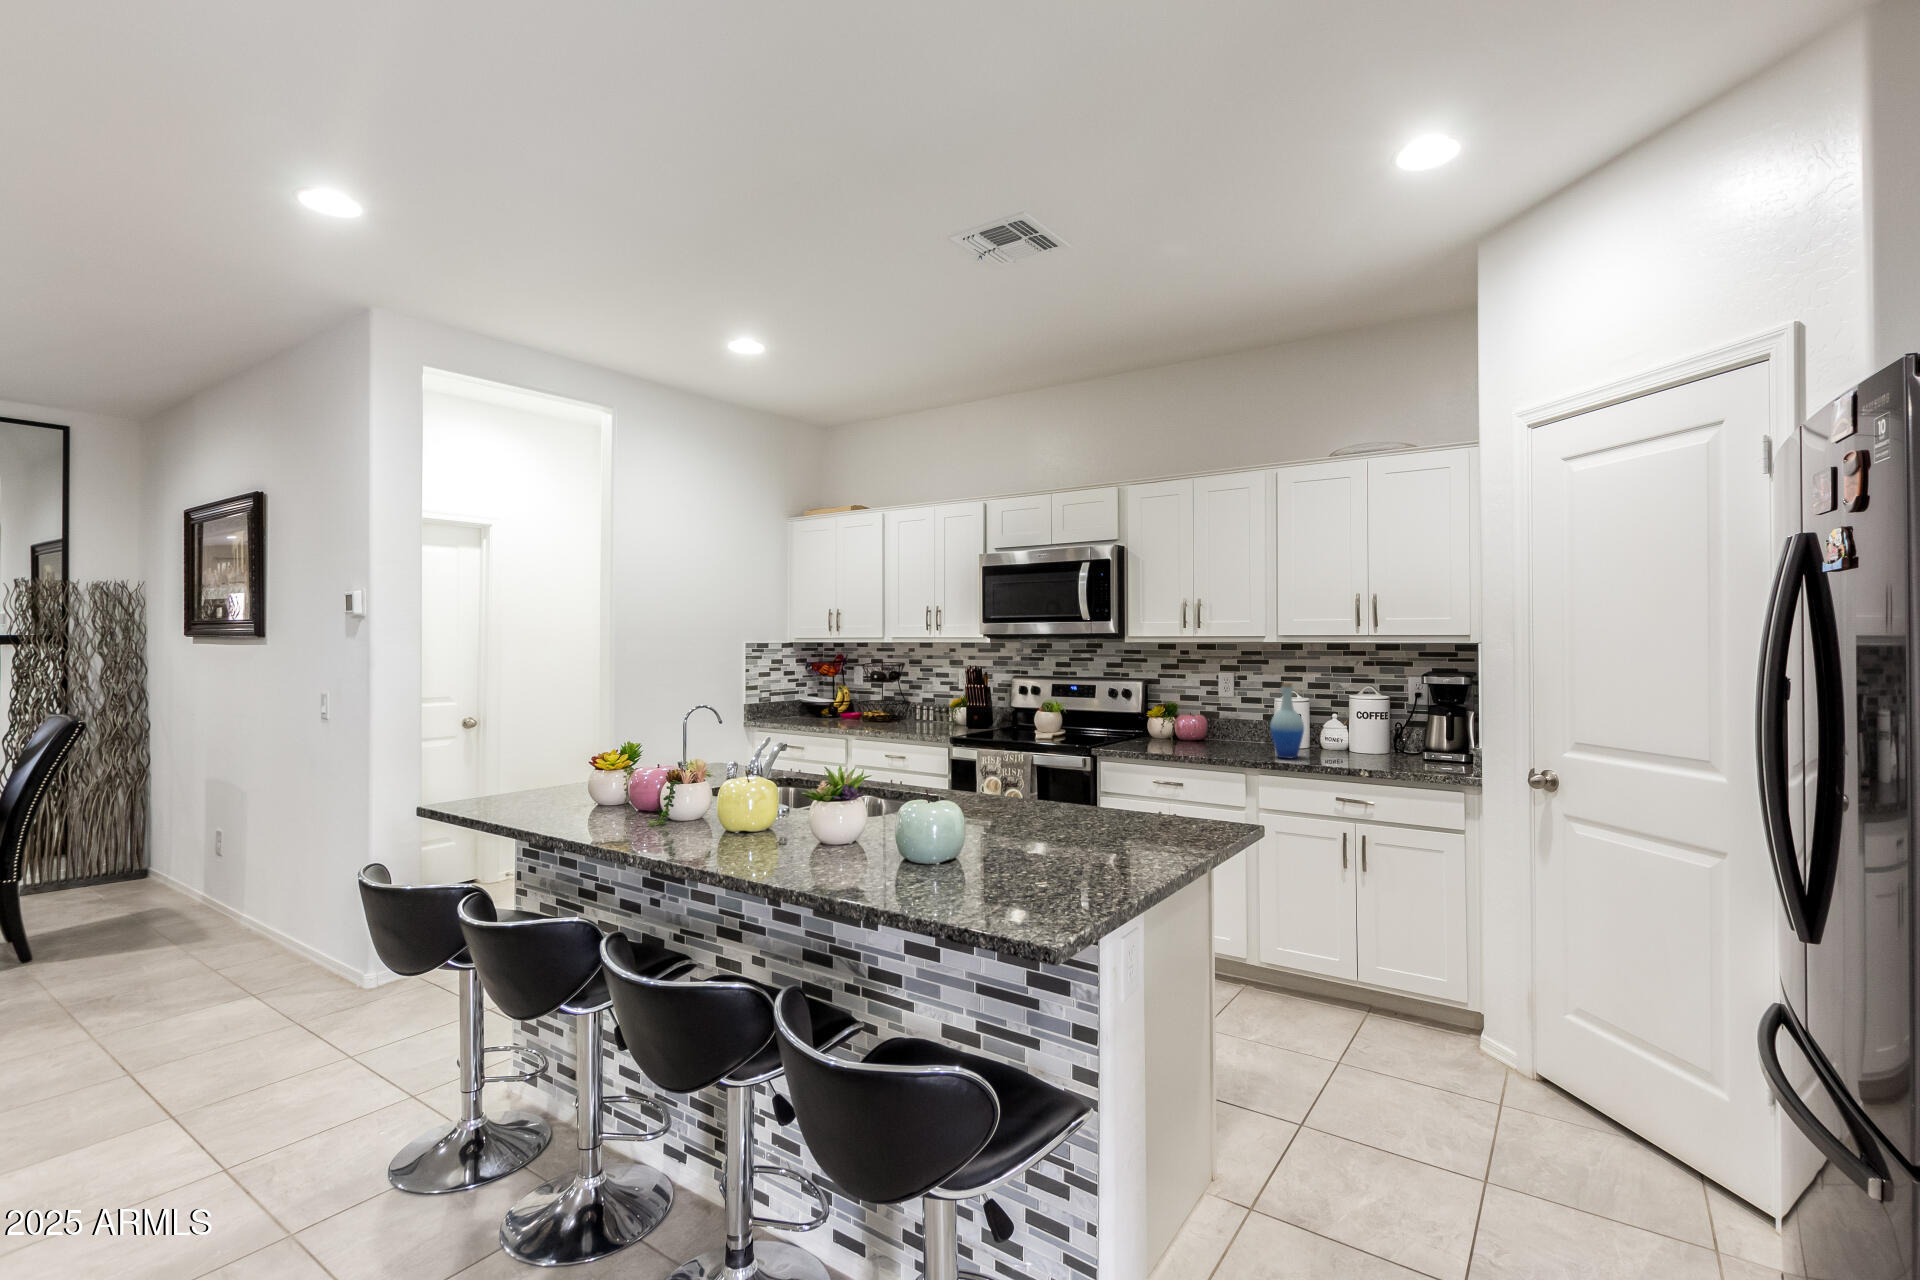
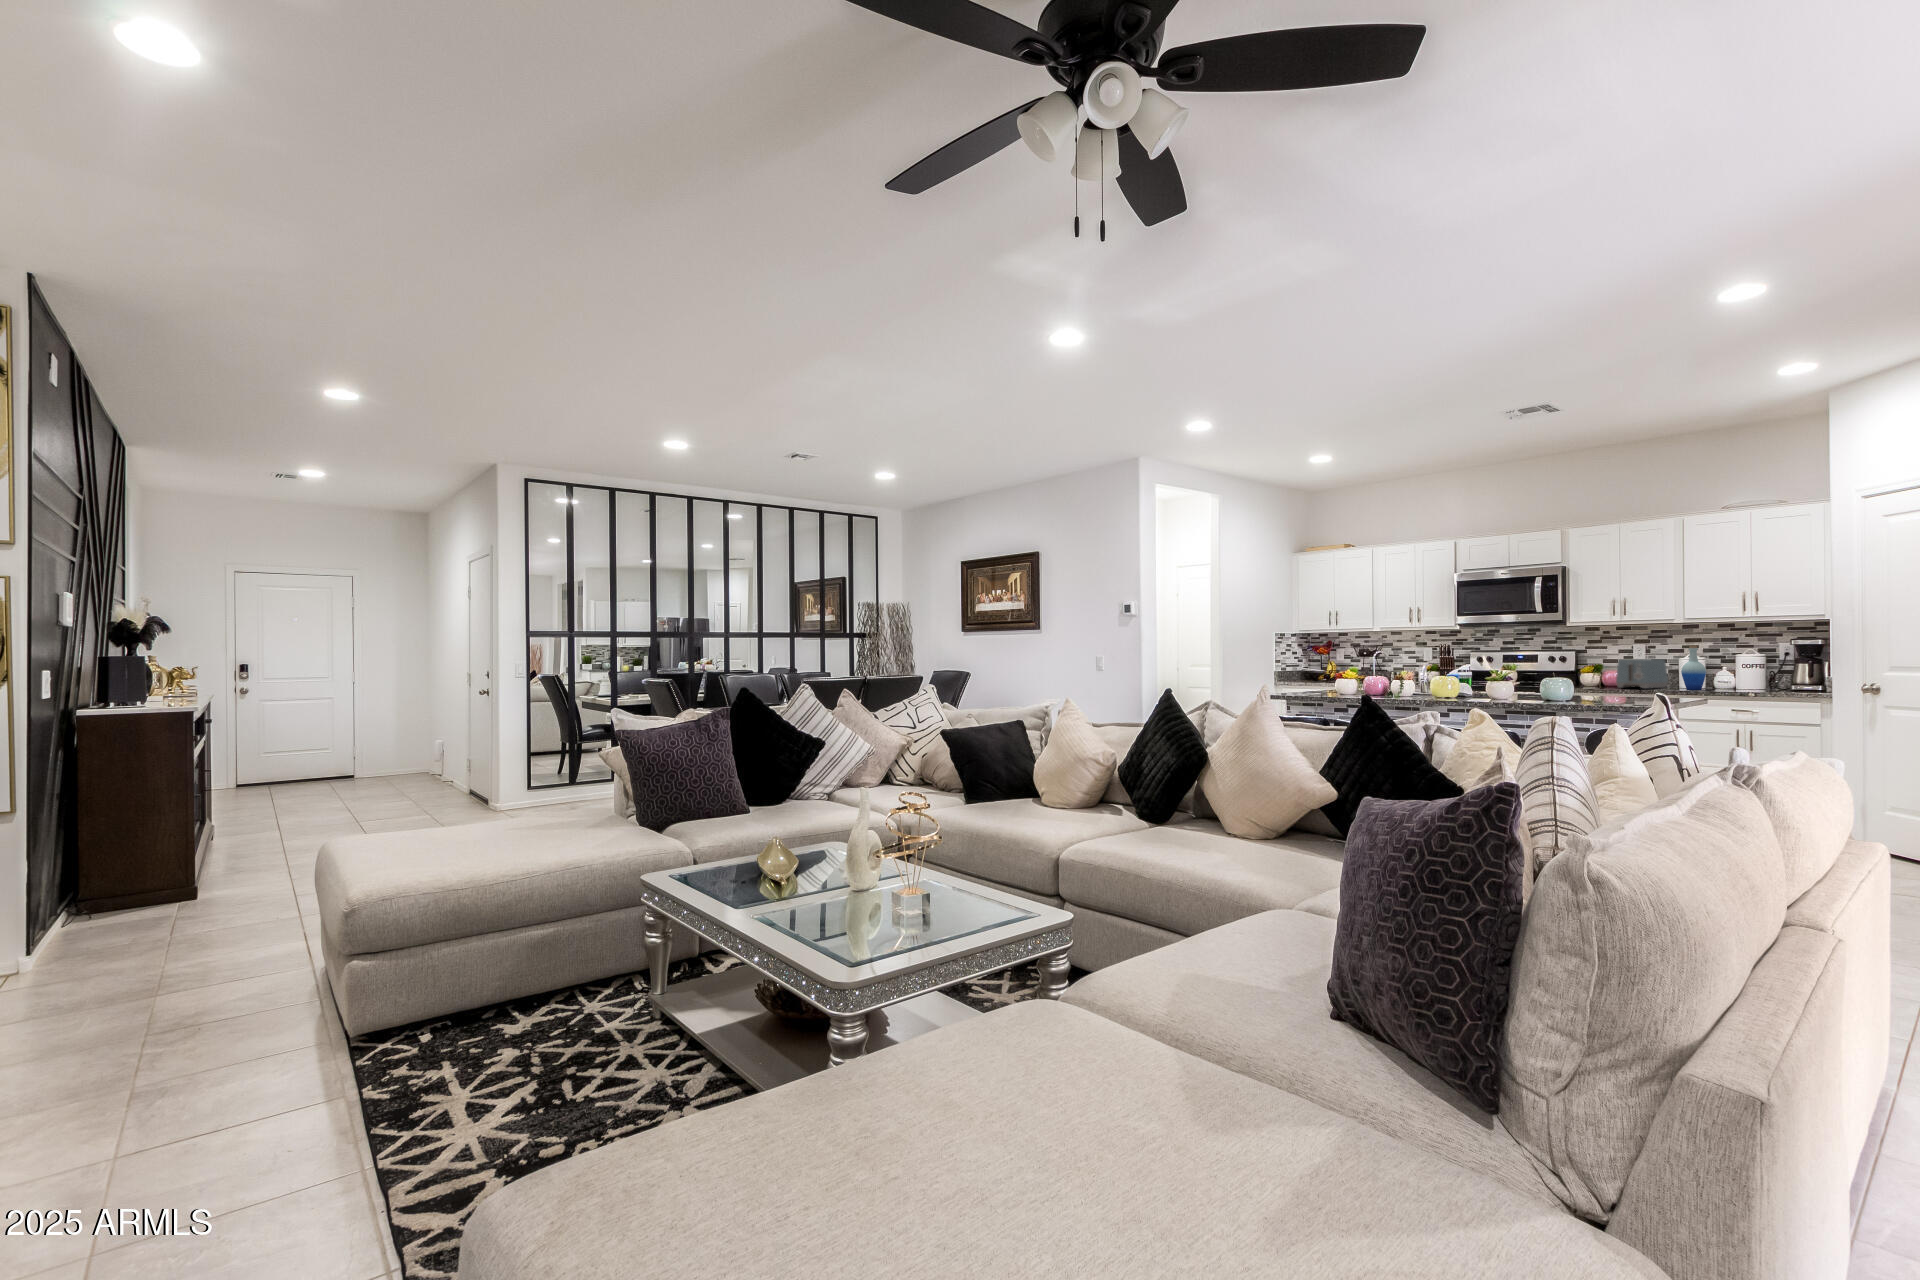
toaster: none [1182,699,1258,753] -> present [1616,659,1668,689]

